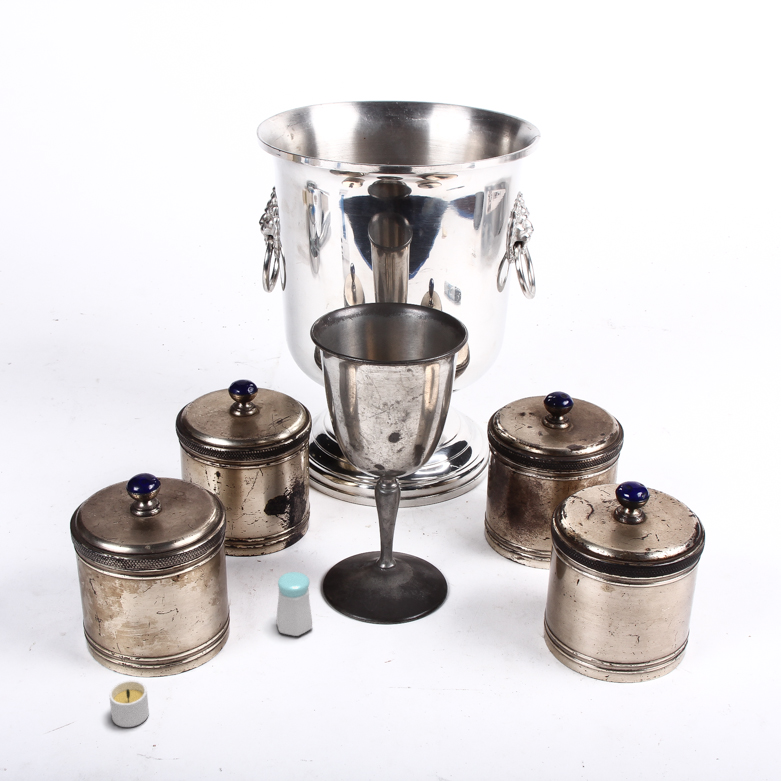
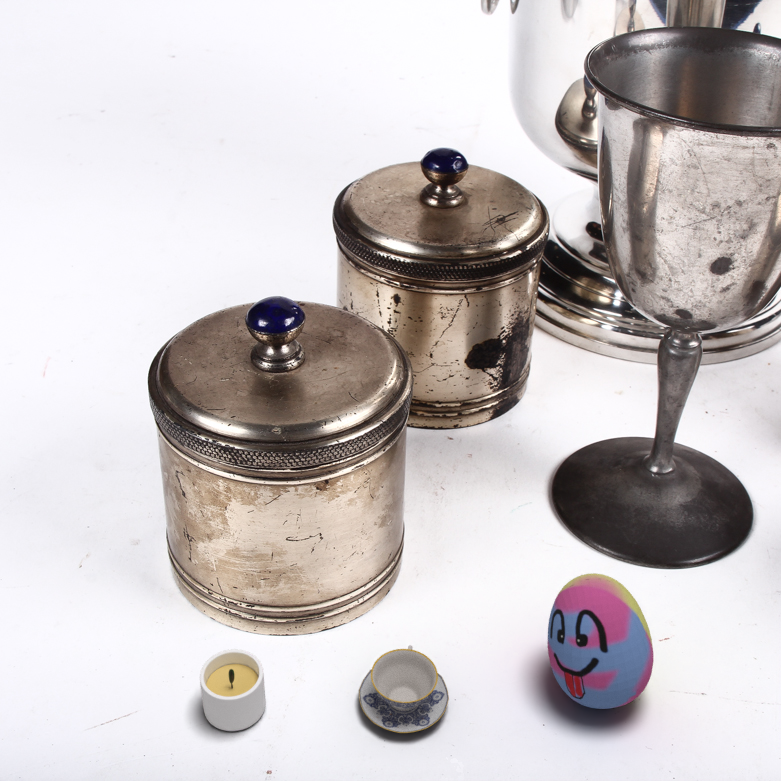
salt shaker: present [277,572,312,636] -> none [480,476,544,580]
decorative egg: none [310,616,370,694] -> present [548,573,654,709]
teacup: none [204,671,256,717] -> present [359,645,449,733]

